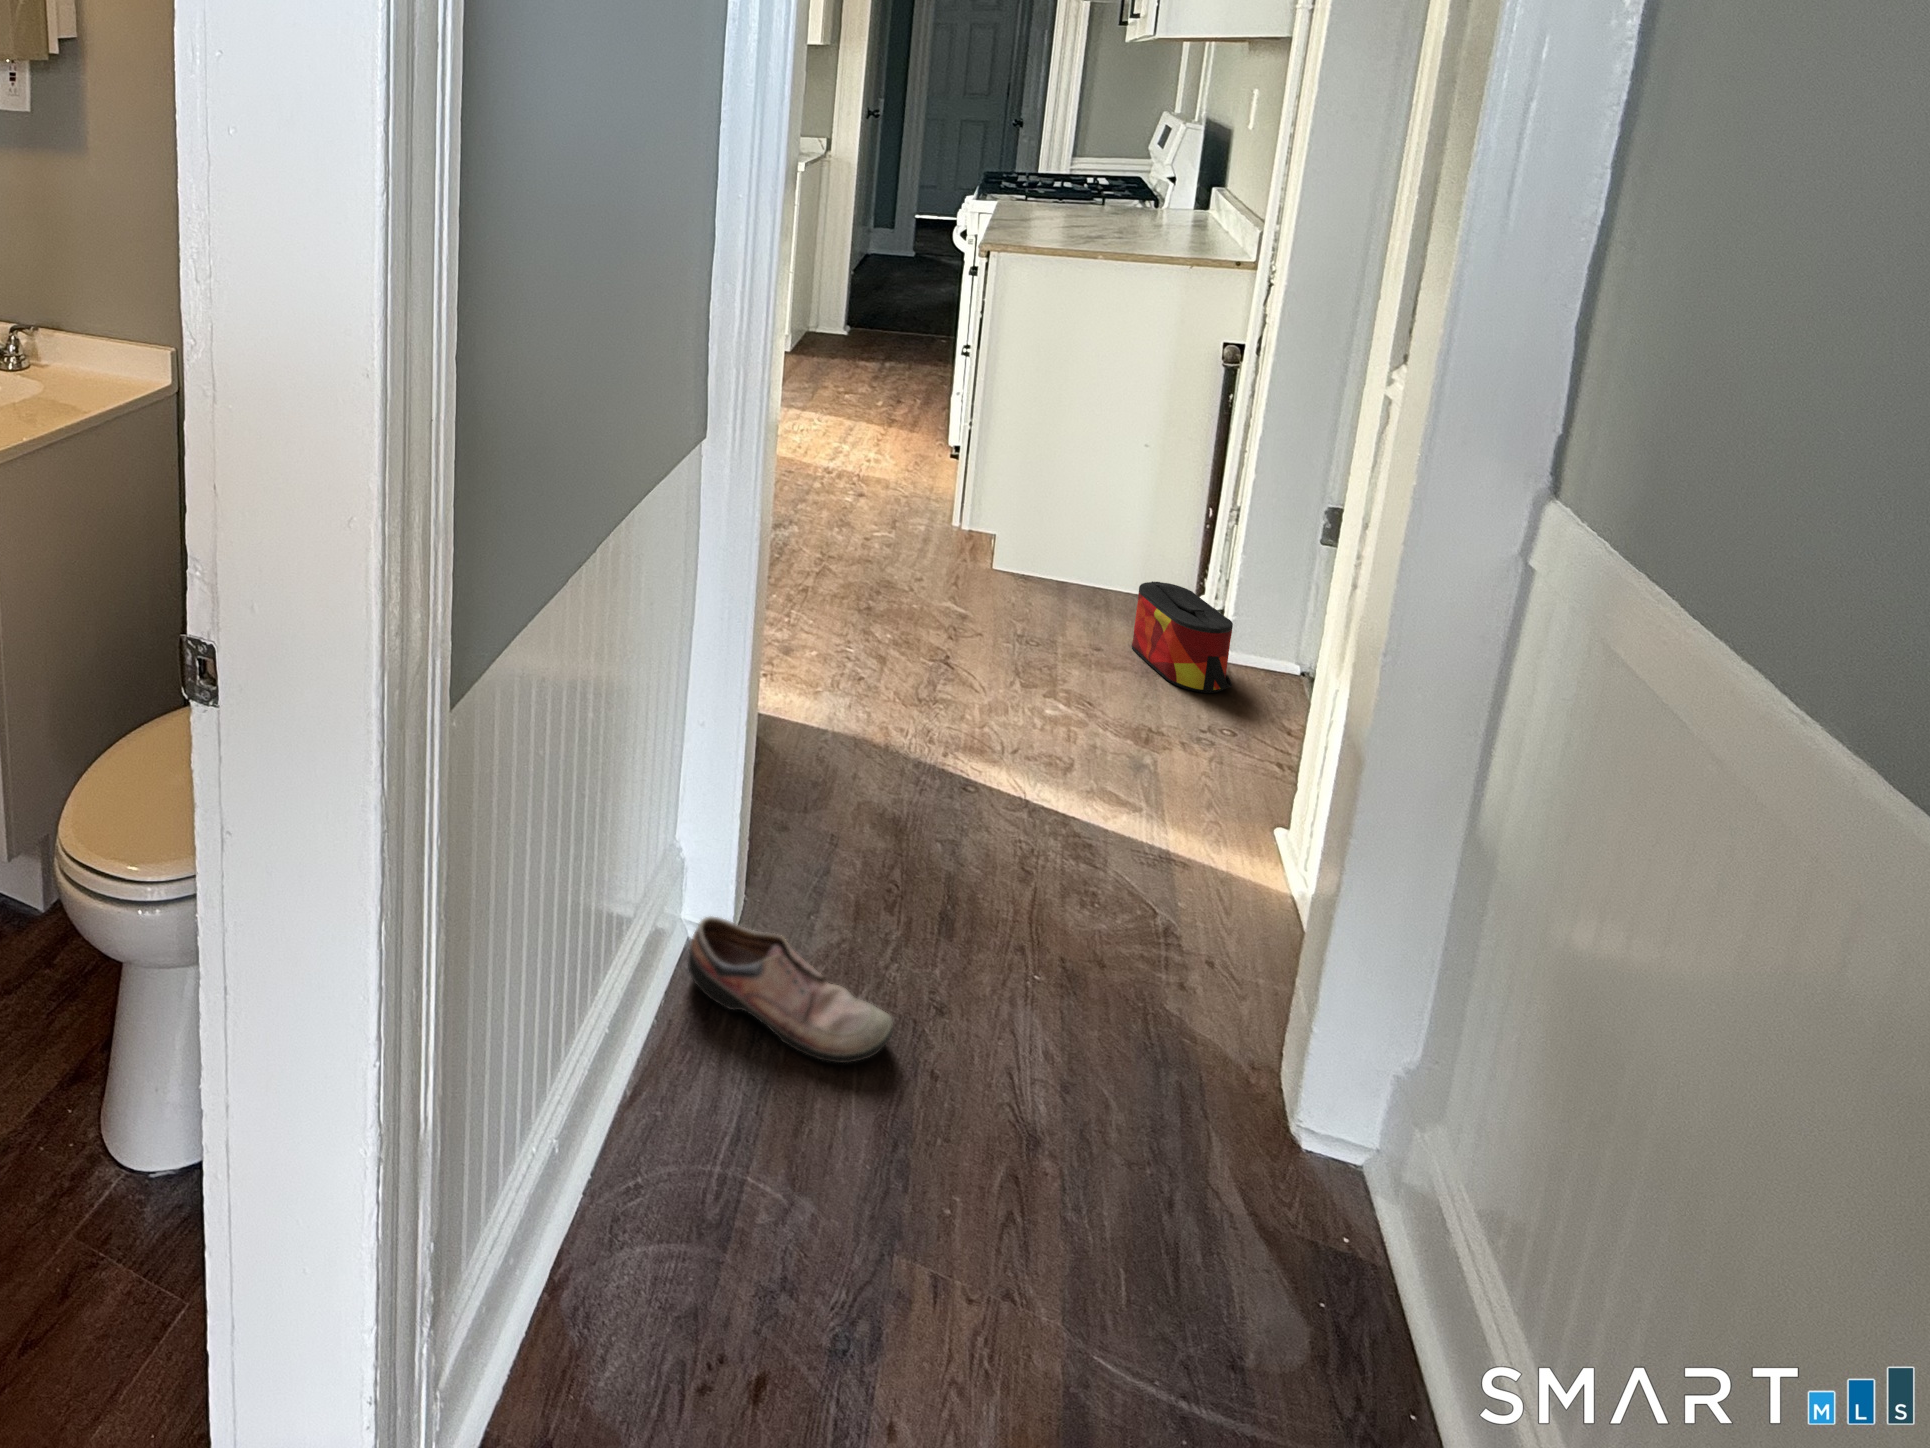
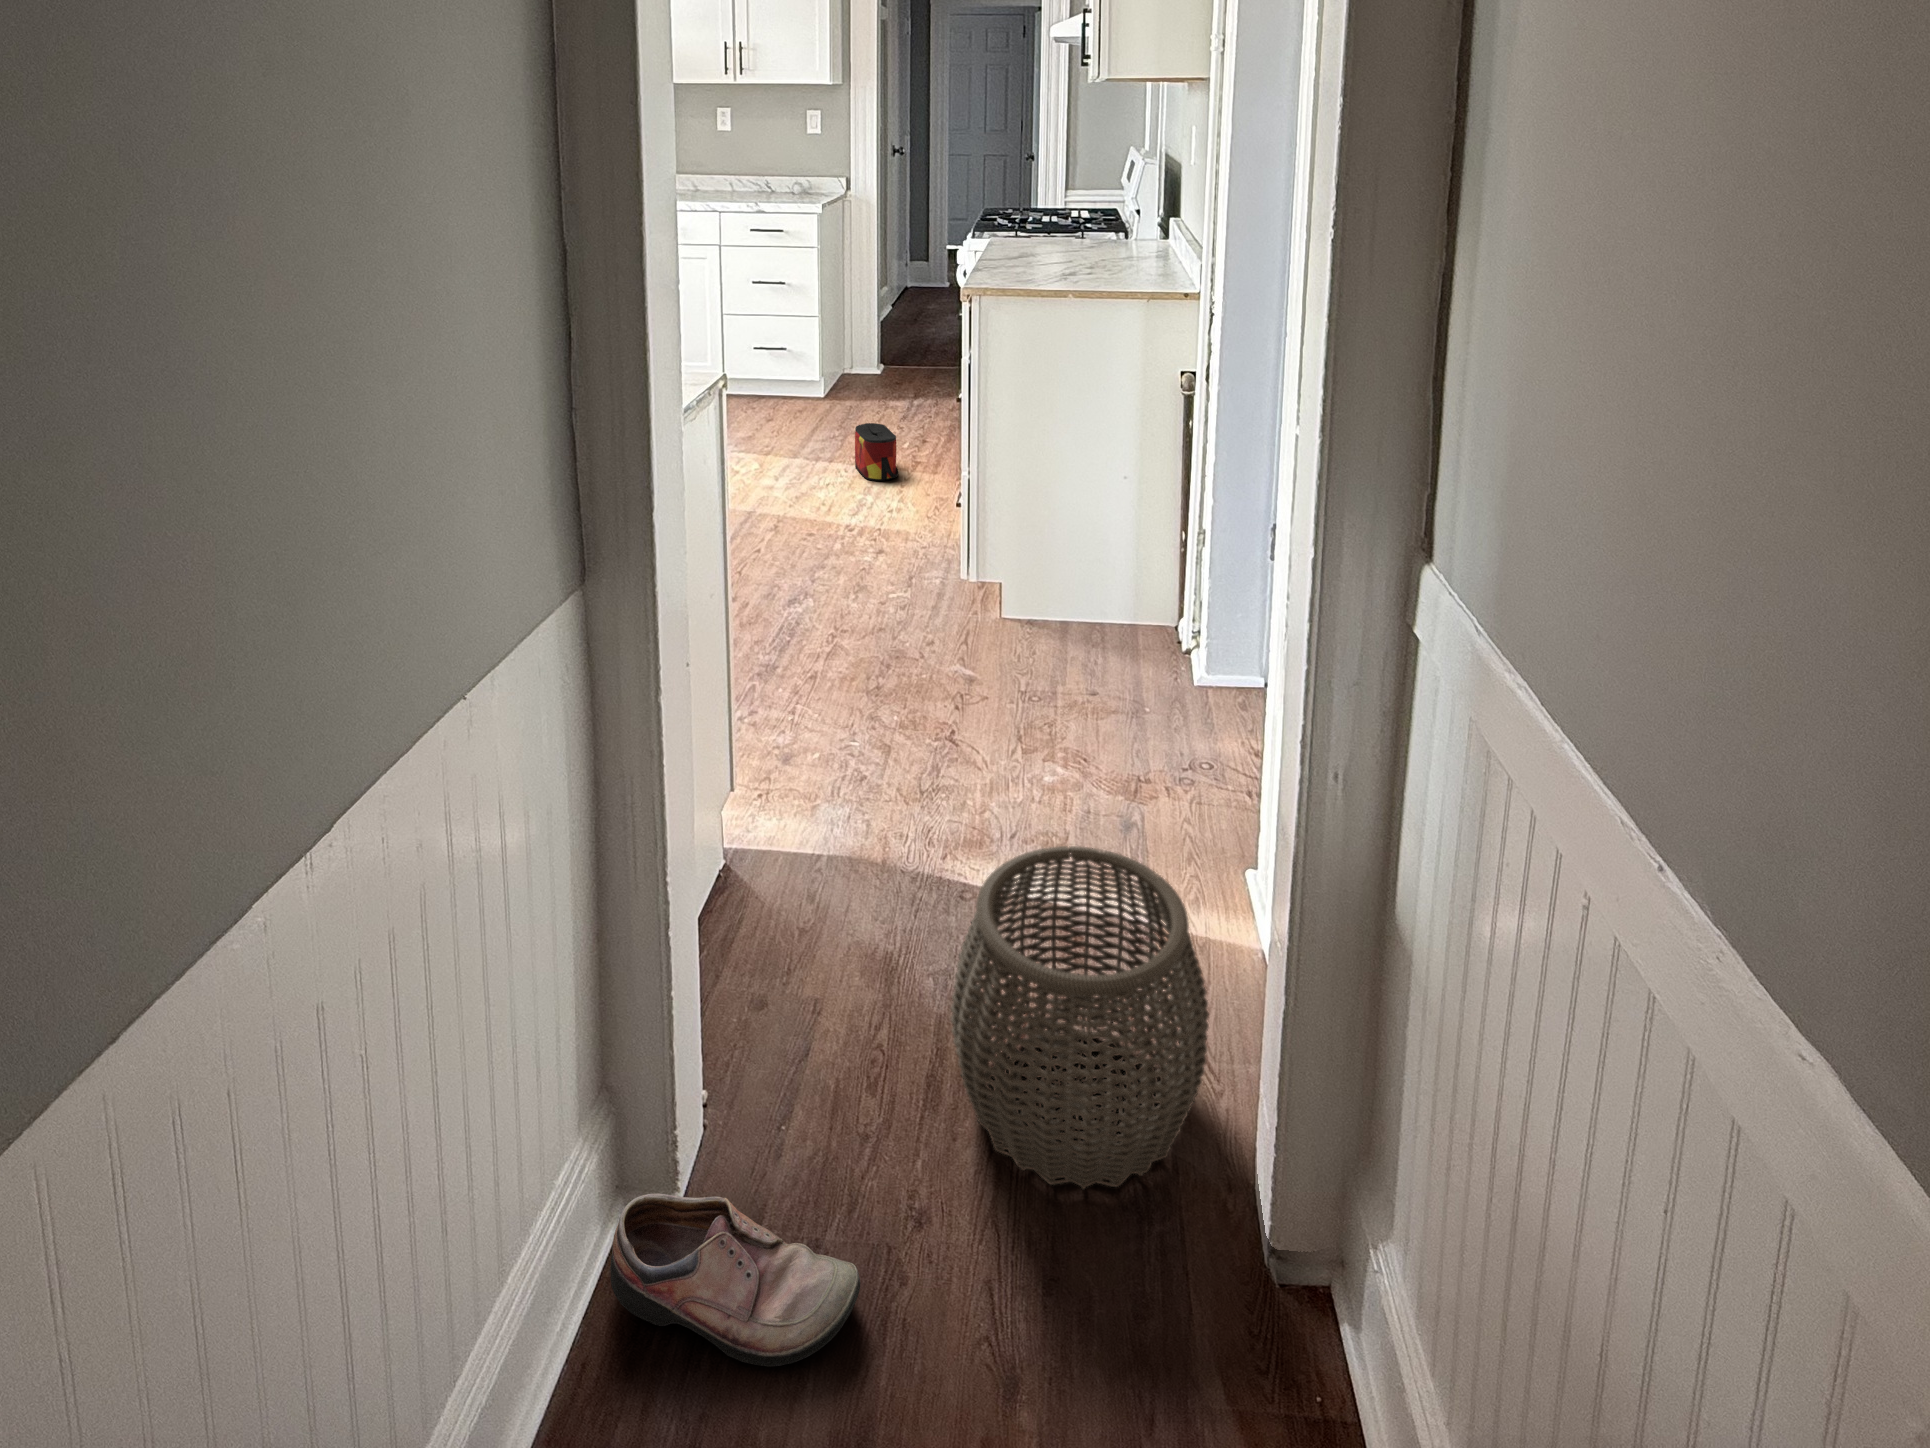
bag: present [1131,581,1233,693] -> present [855,423,898,481]
woven basket: none [971,743,1236,1034] -> present [950,846,1209,1189]

